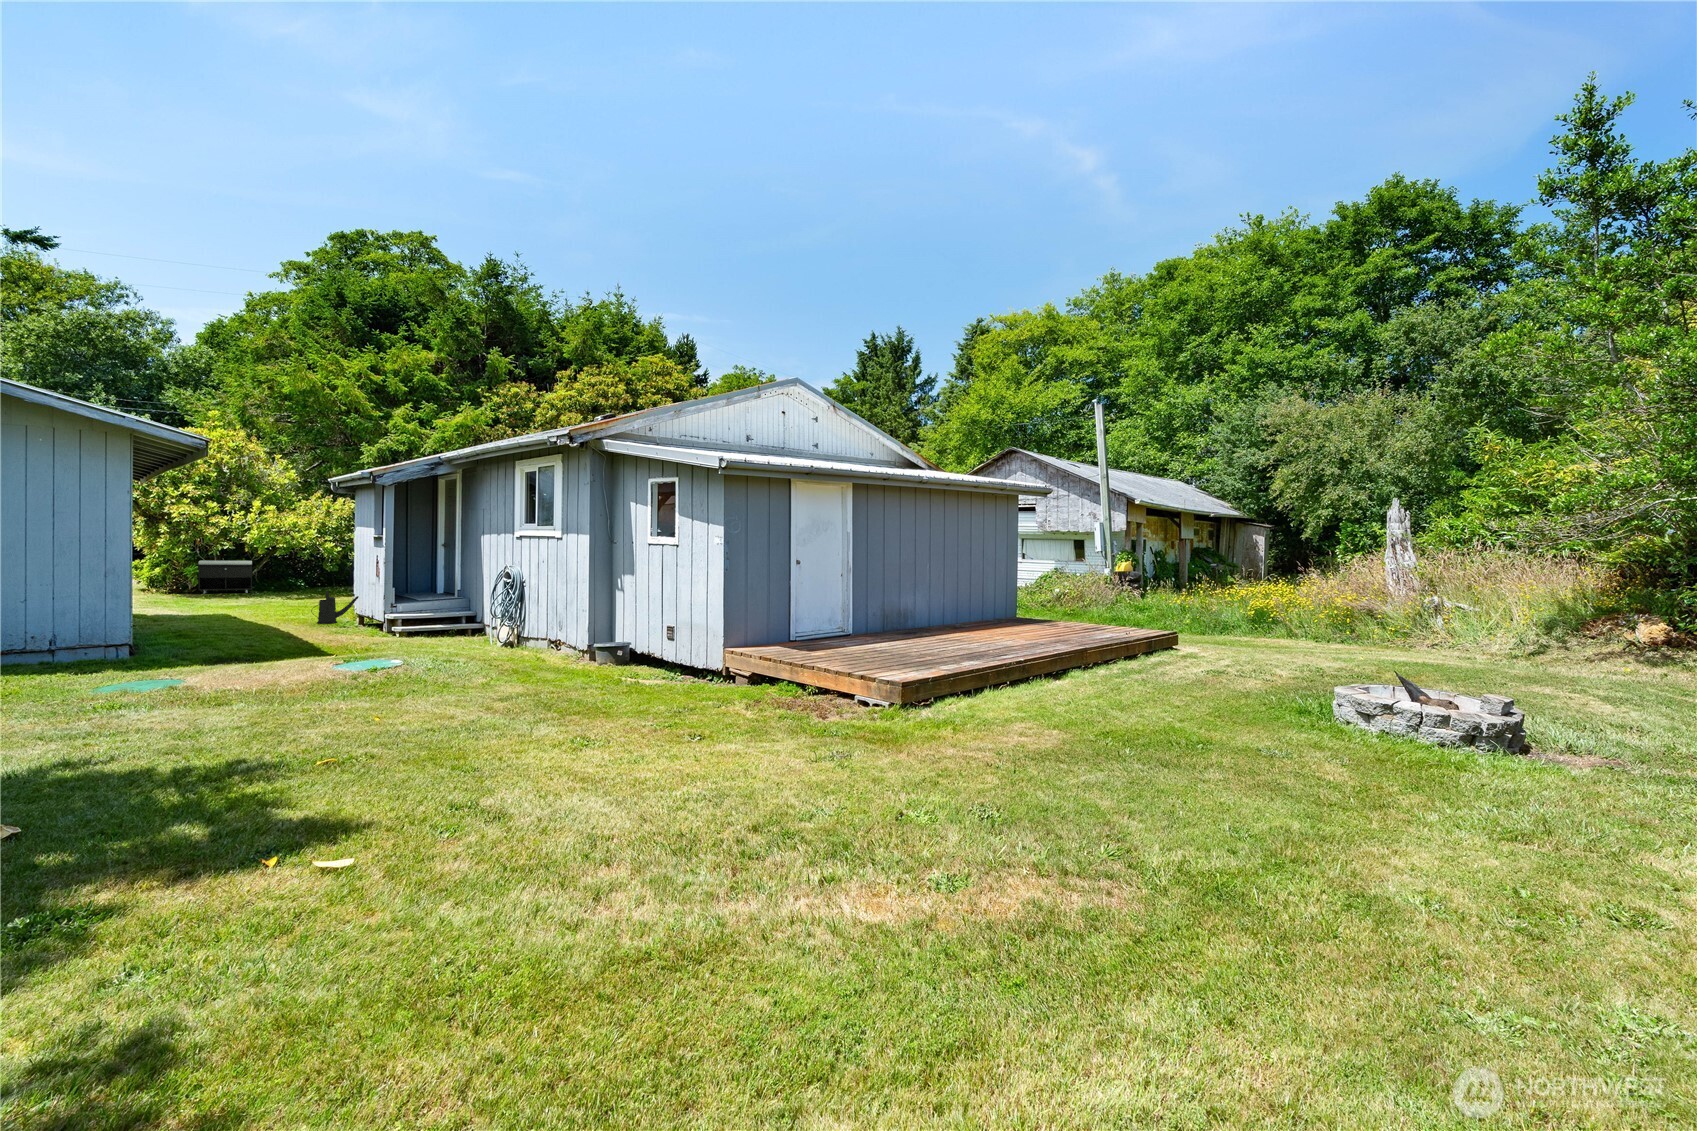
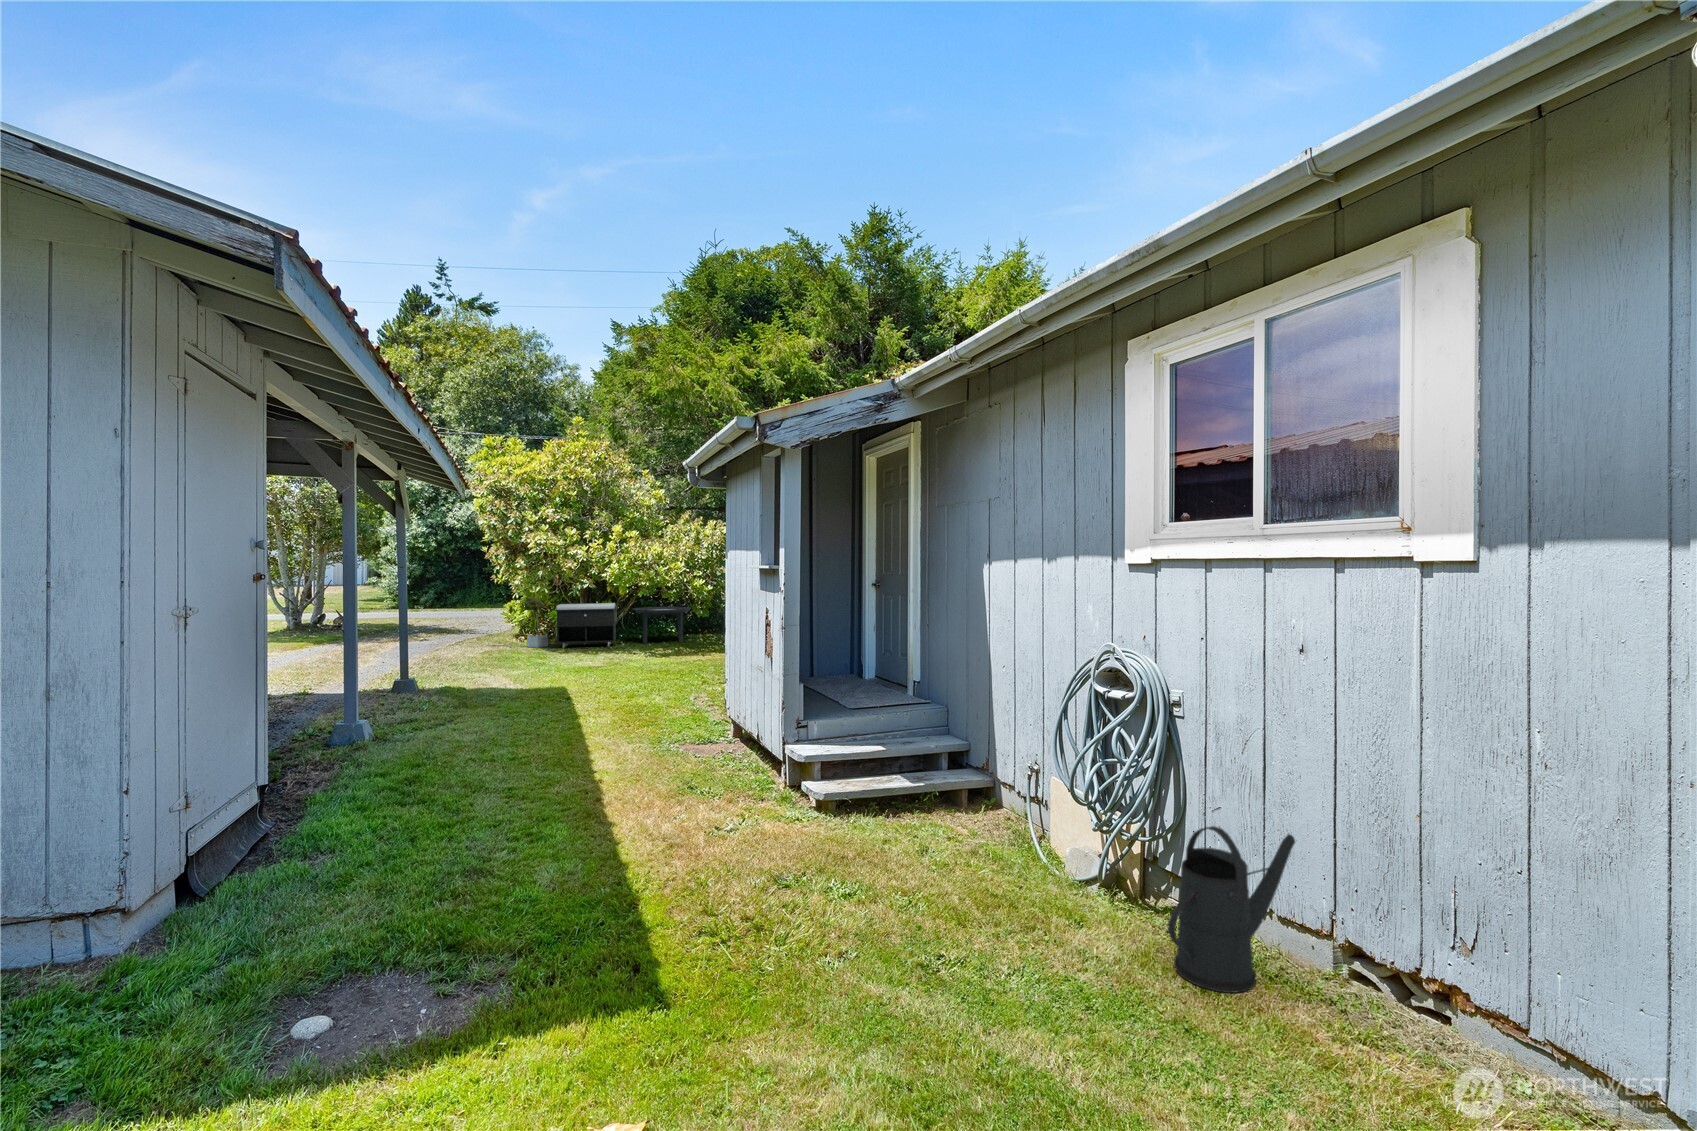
potted tree: none [165,554,188,594] -> present [524,597,548,648]
round table: none [268,565,321,592] -> present [634,607,691,644]
watering can: present [311,591,358,624] -> present [1168,826,1295,993]

